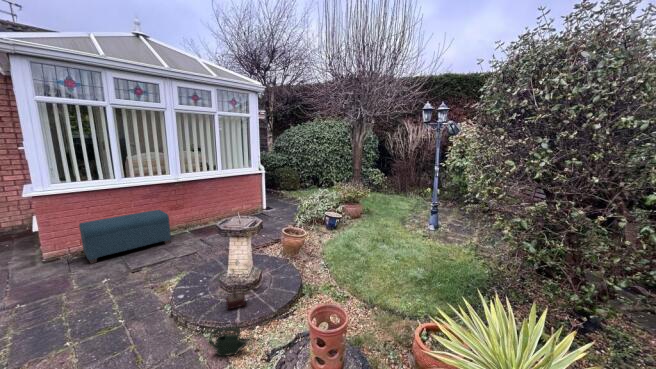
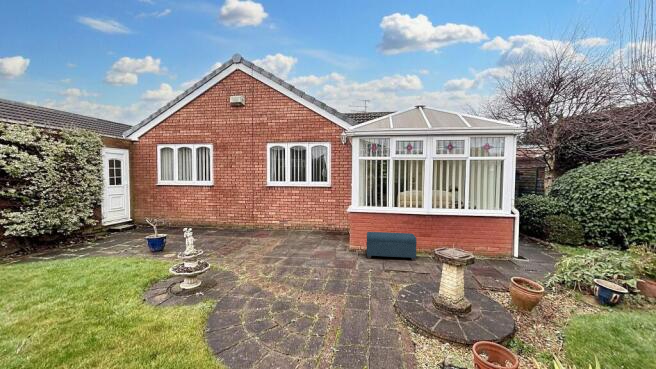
potted plant: present [219,261,261,309] -> none [423,281,462,323]
watering can: present [209,328,250,356] -> none [406,323,438,350]

